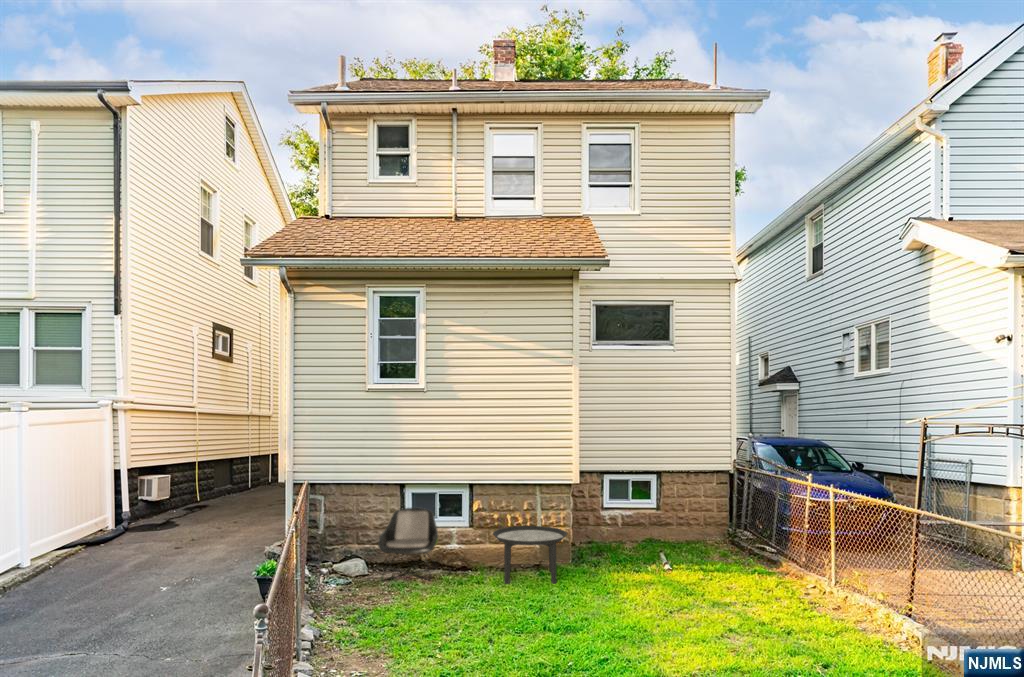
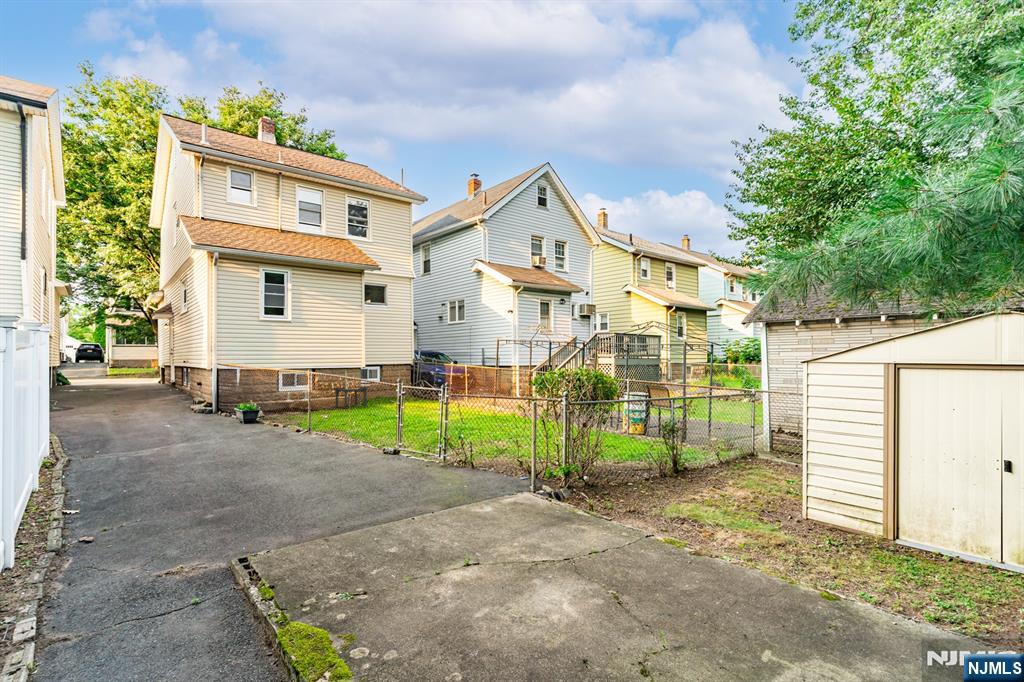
lounge chair: present [378,508,439,581] -> none [276,381,310,415]

